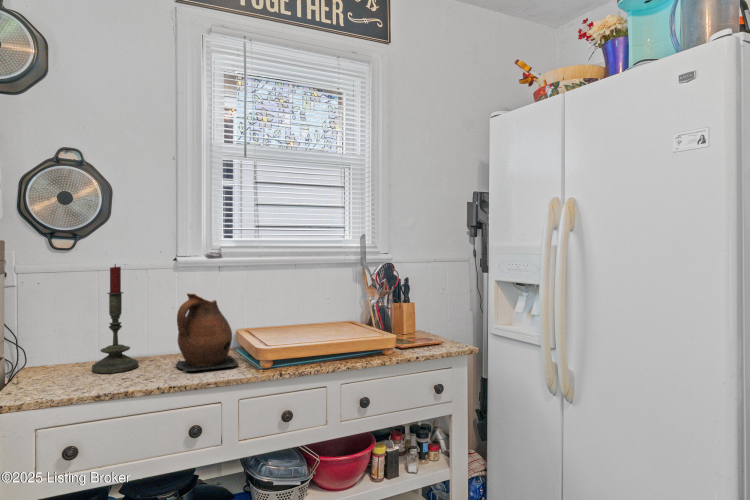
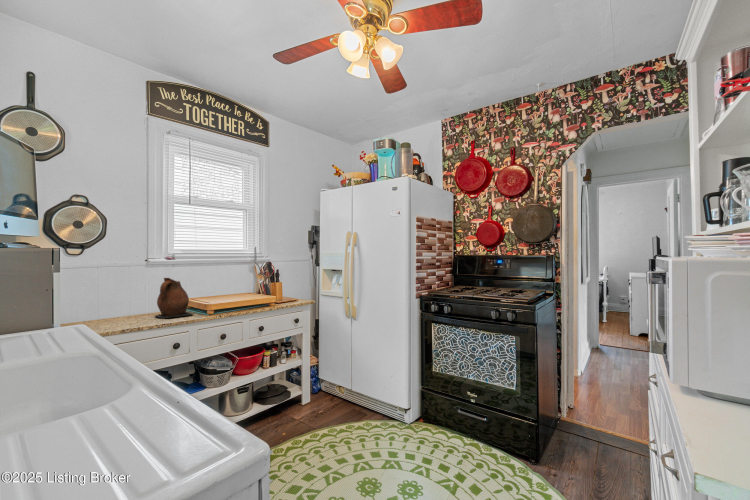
candle: present [92,264,138,373] -> none [102,262,131,323]

